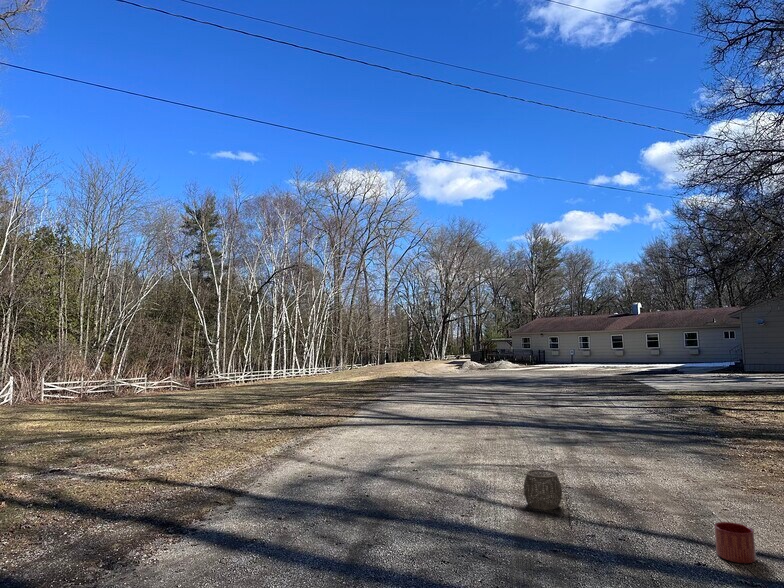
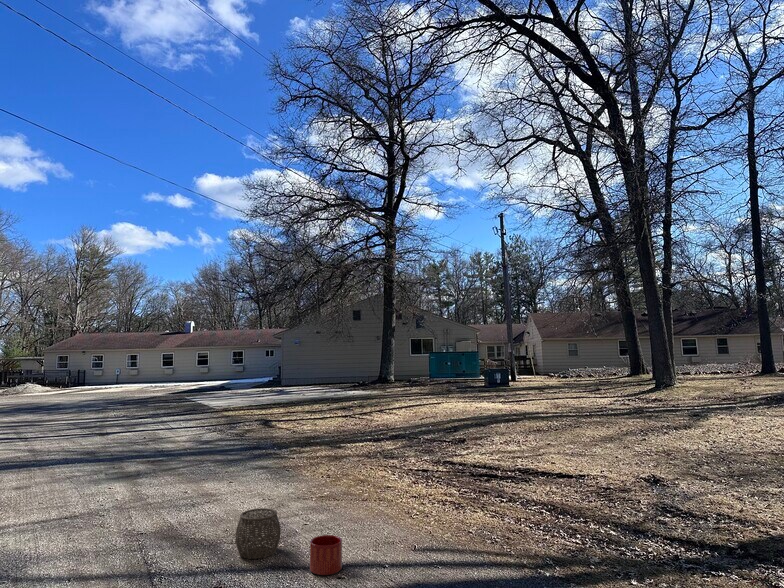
woven basket: present [523,470,562,510] -> present [235,508,281,559]

